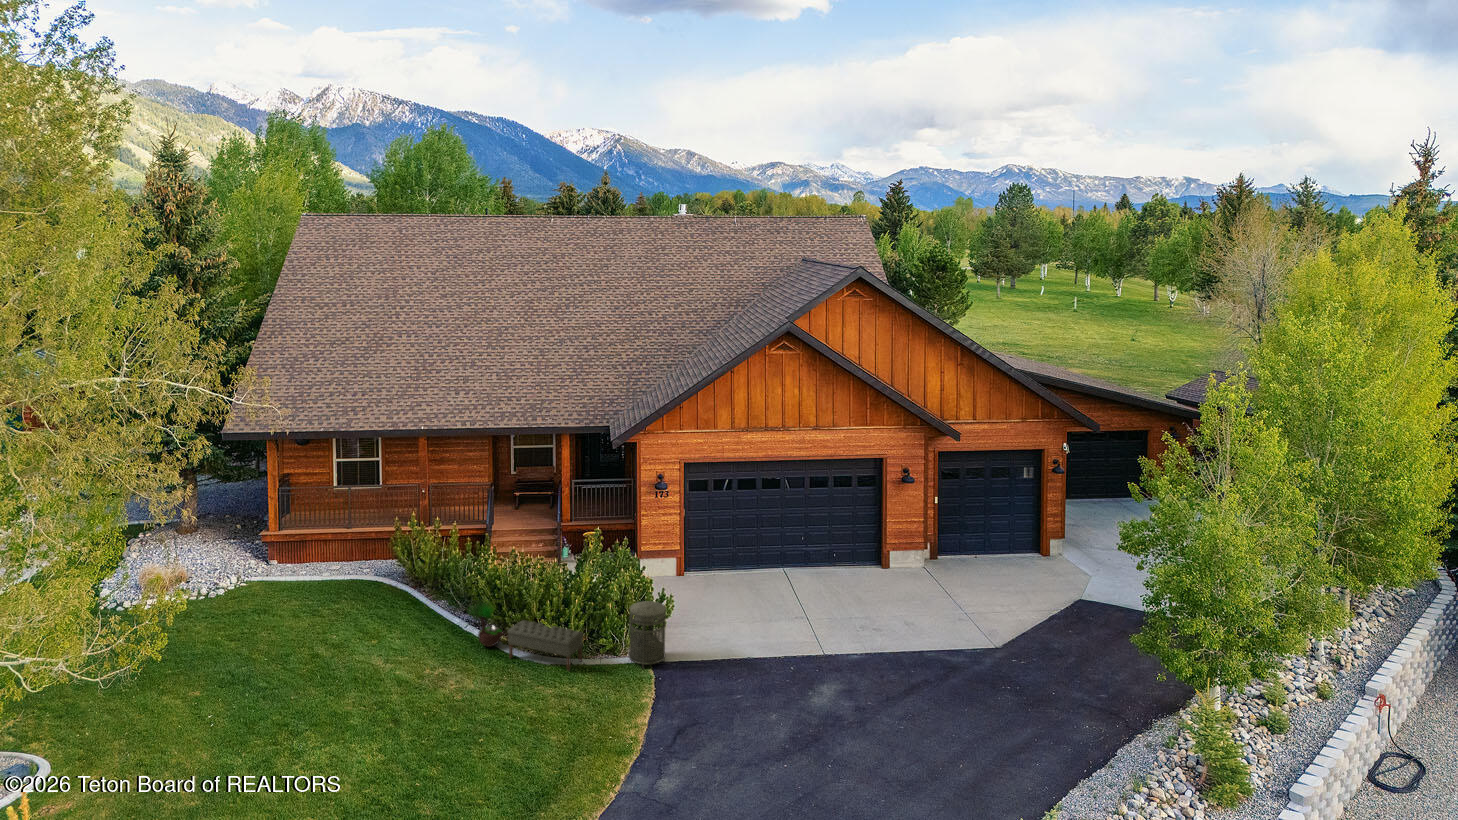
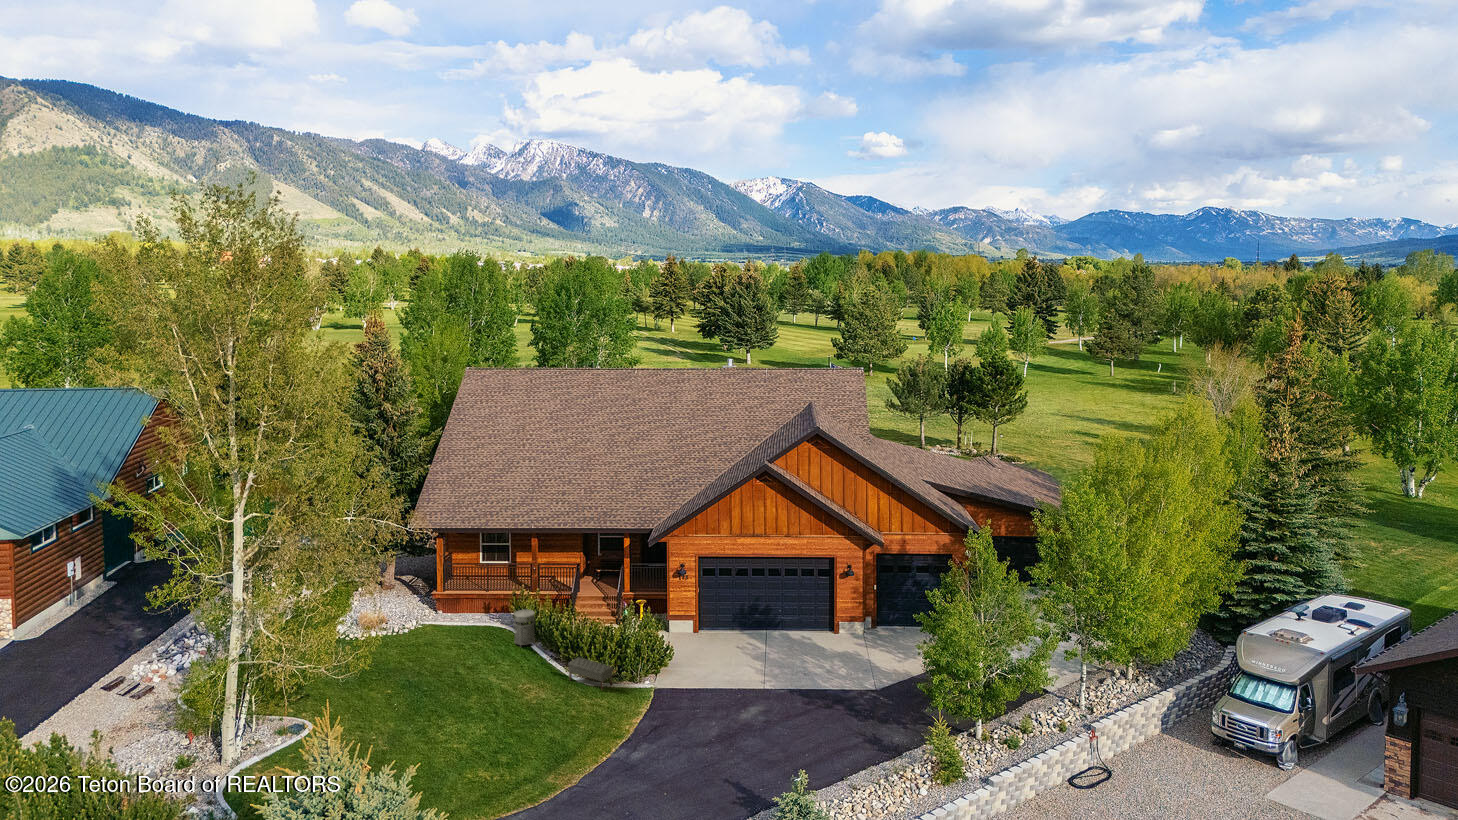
trash can: present [629,601,666,668] -> present [514,610,535,645]
potted tree: present [470,602,502,646] -> none [545,641,567,673]

